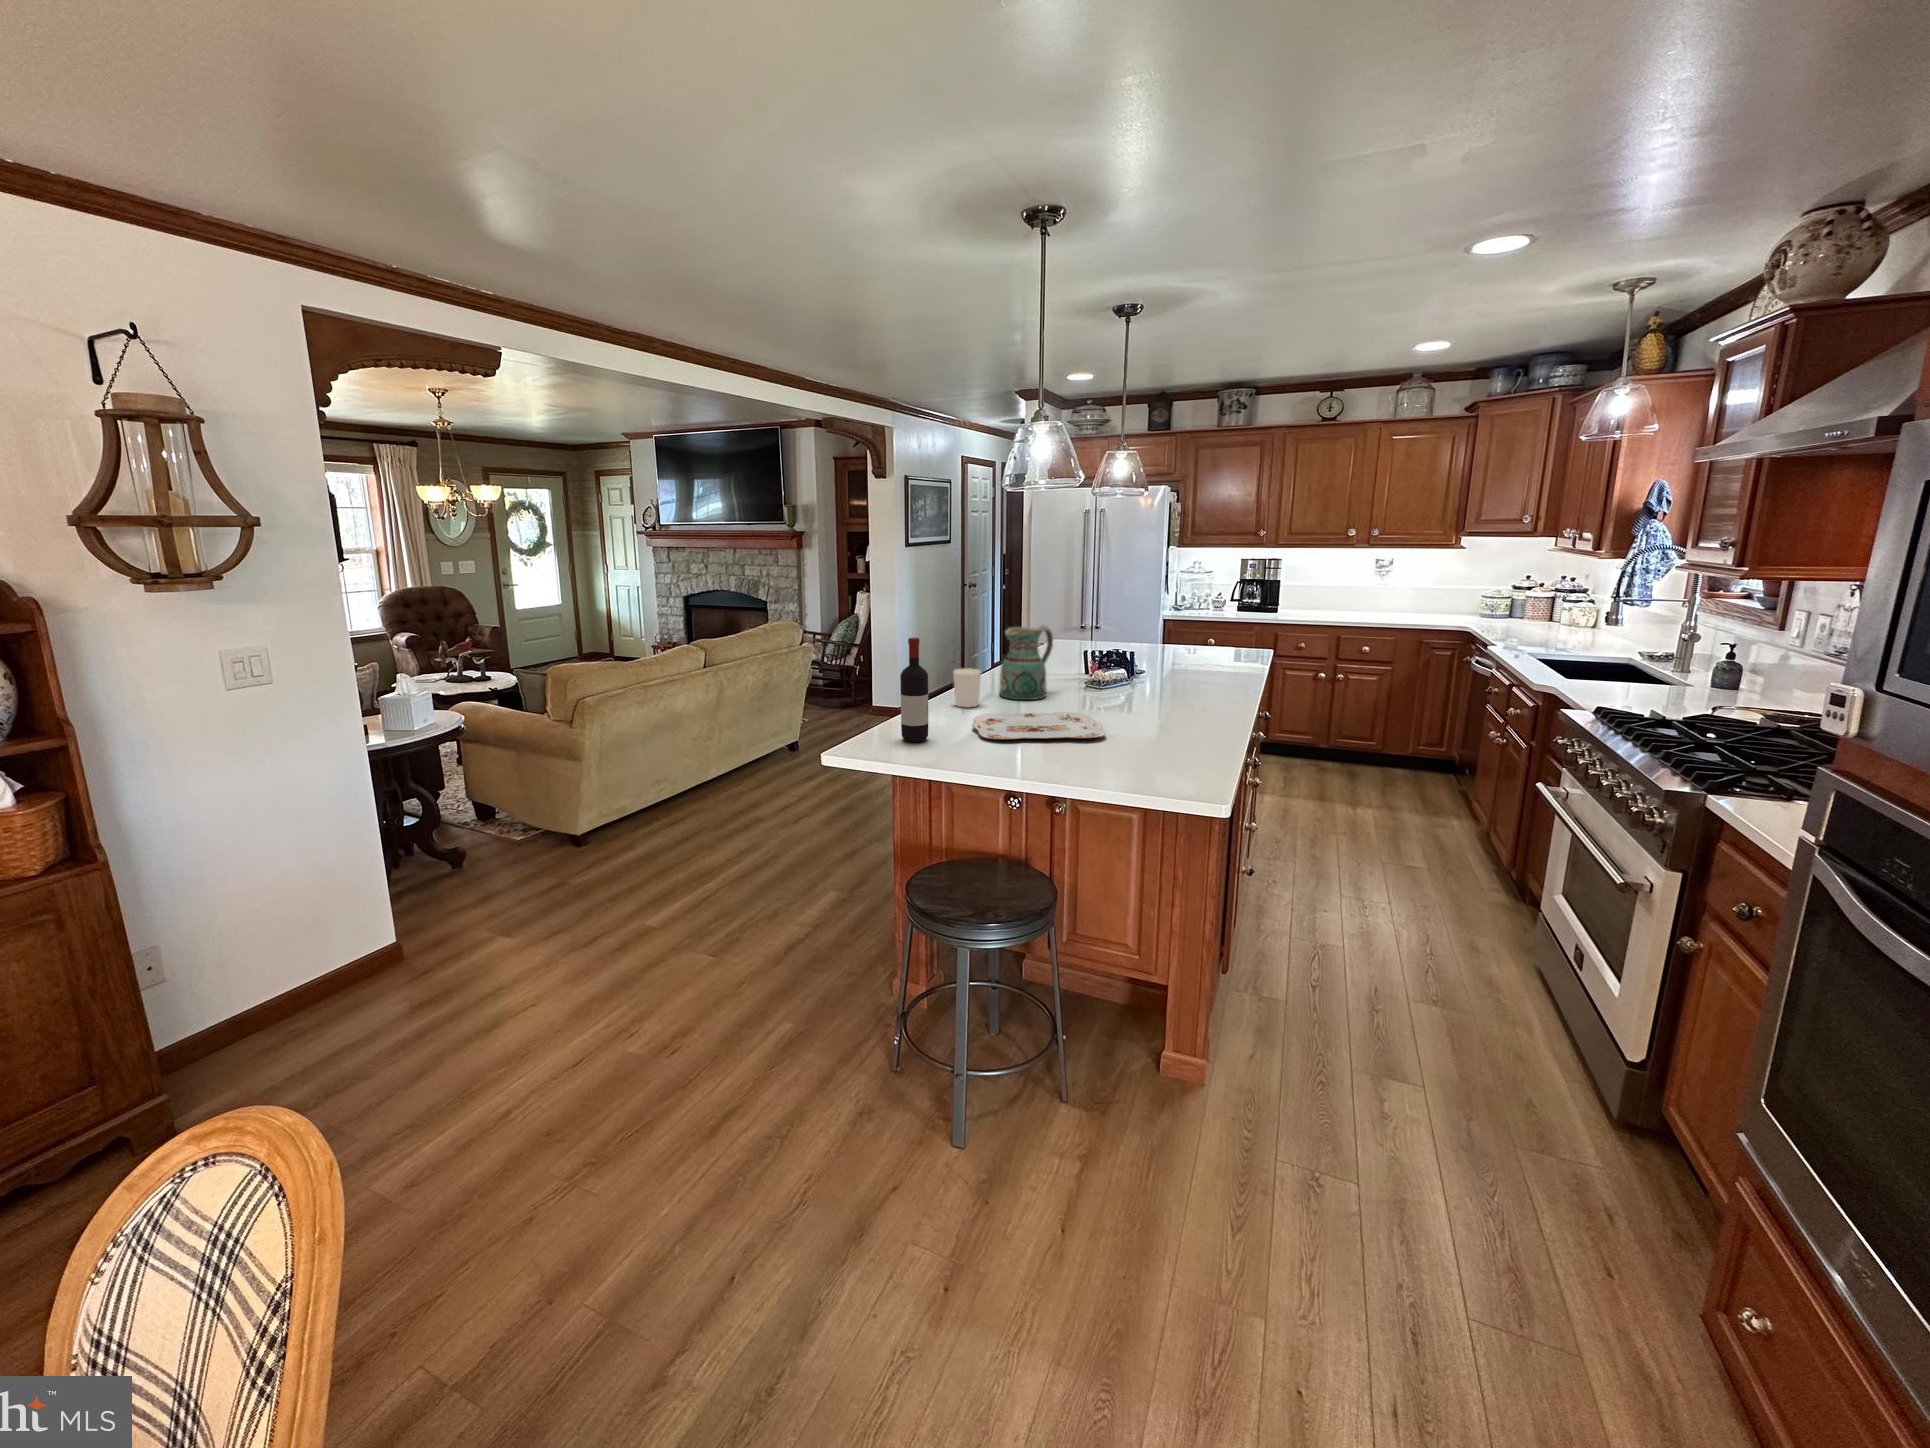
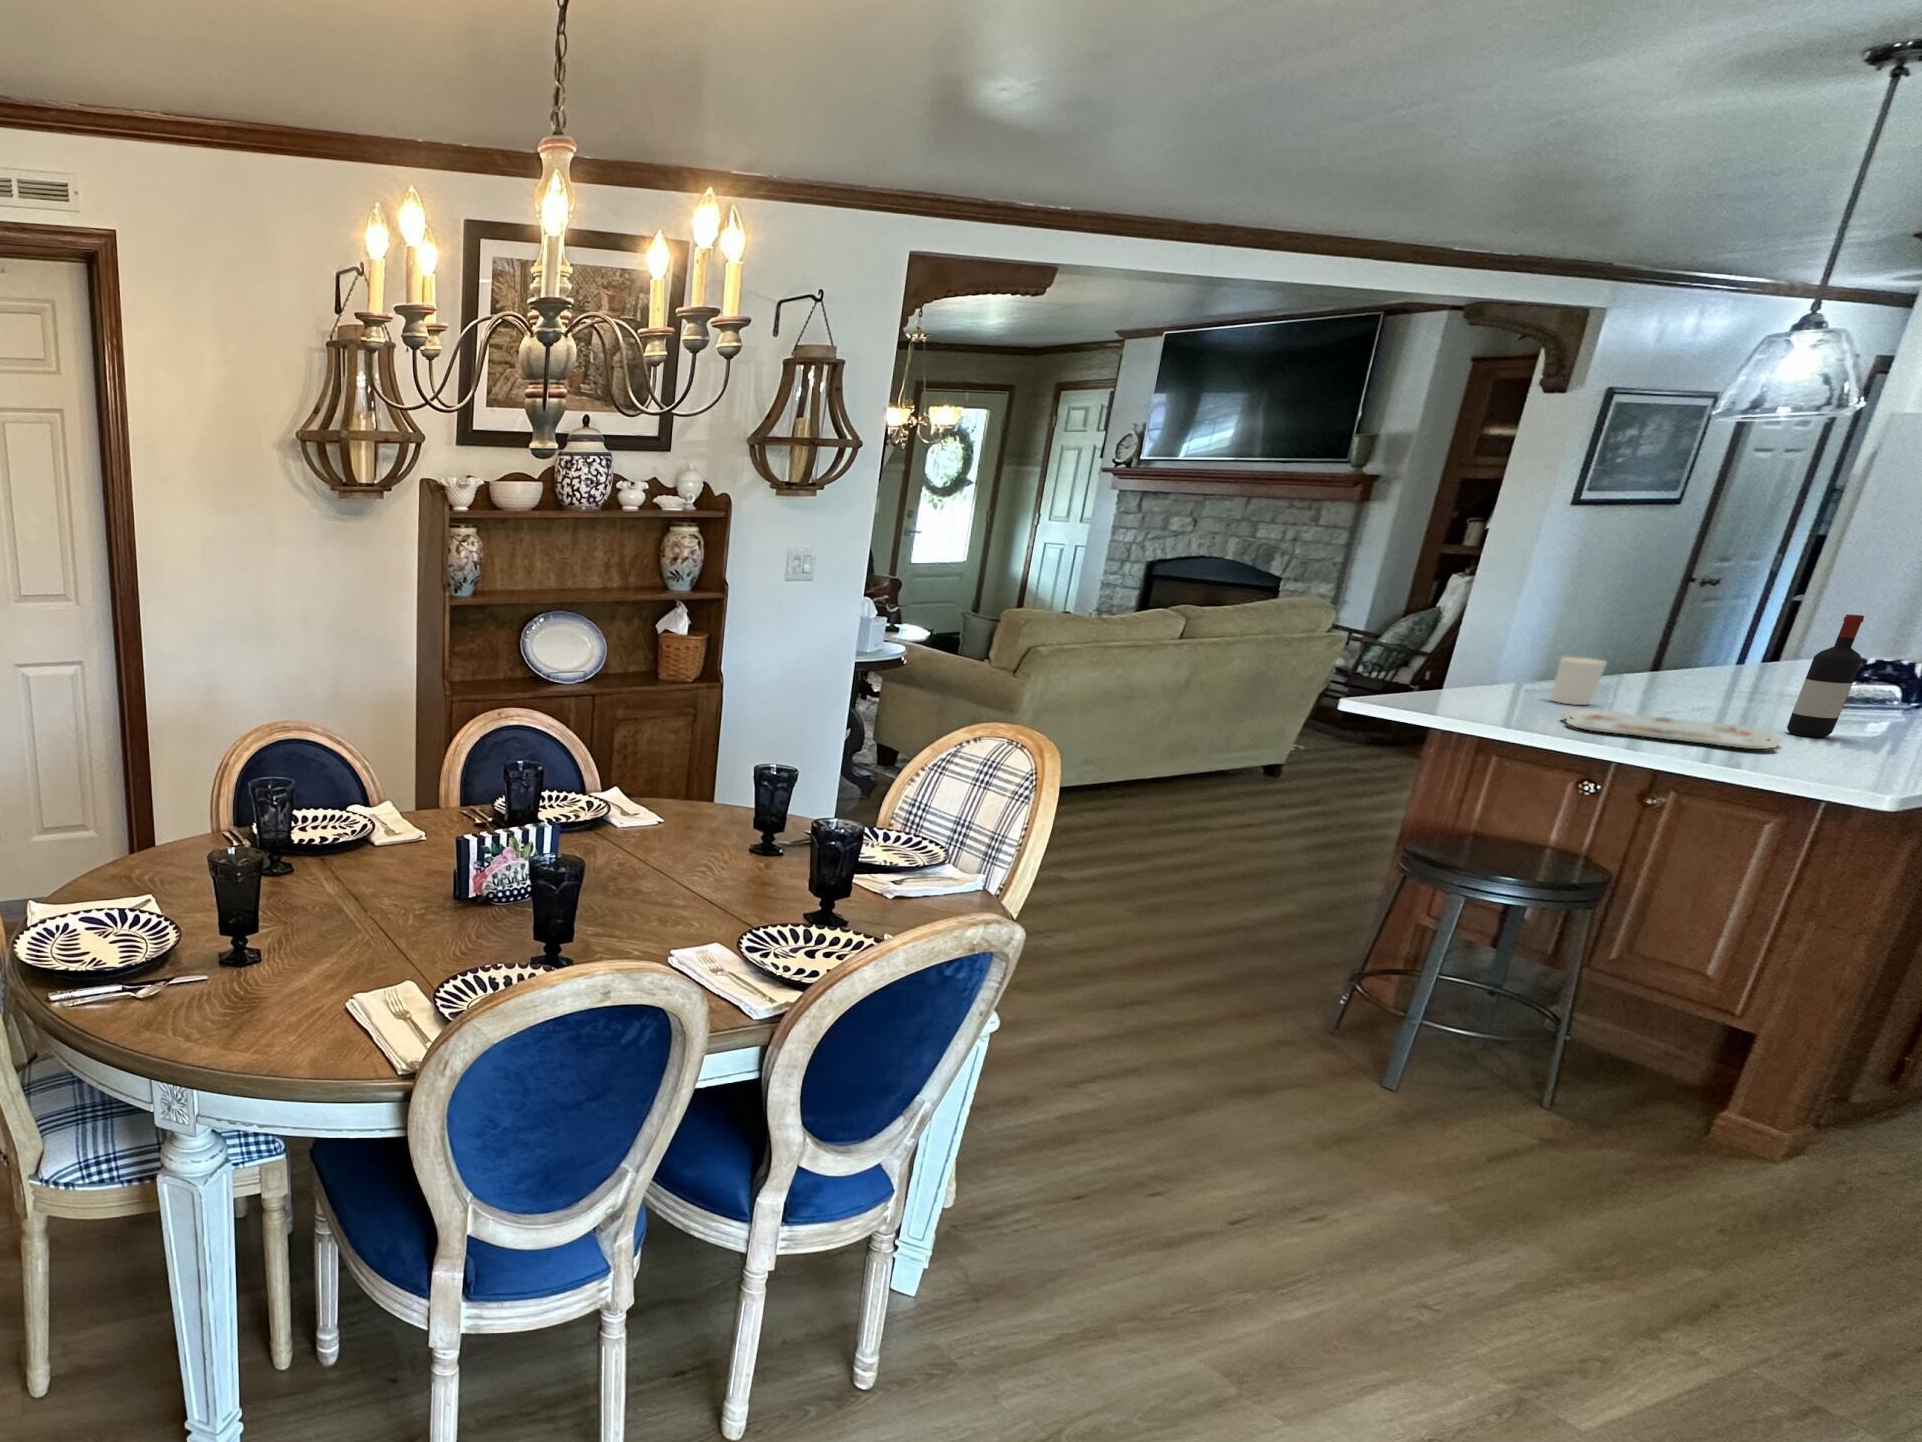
ceramic pitcher: present [999,626,1053,700] -> none [1634,615,1763,712]
wine bottle: present [900,638,928,742] -> present [1787,614,1864,737]

